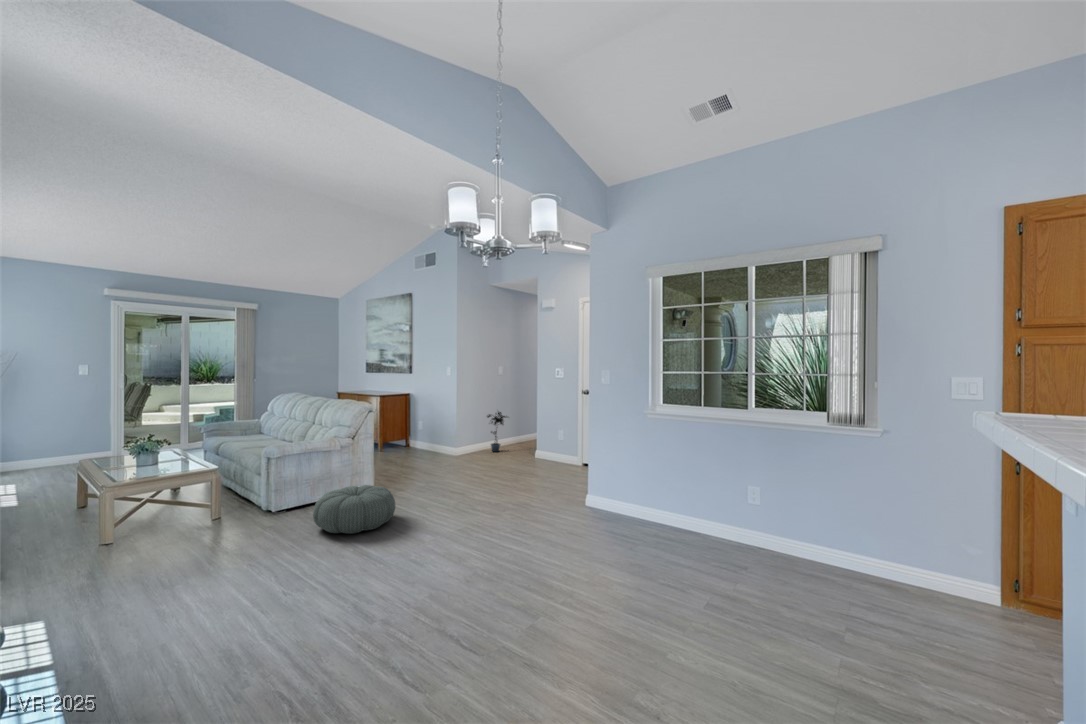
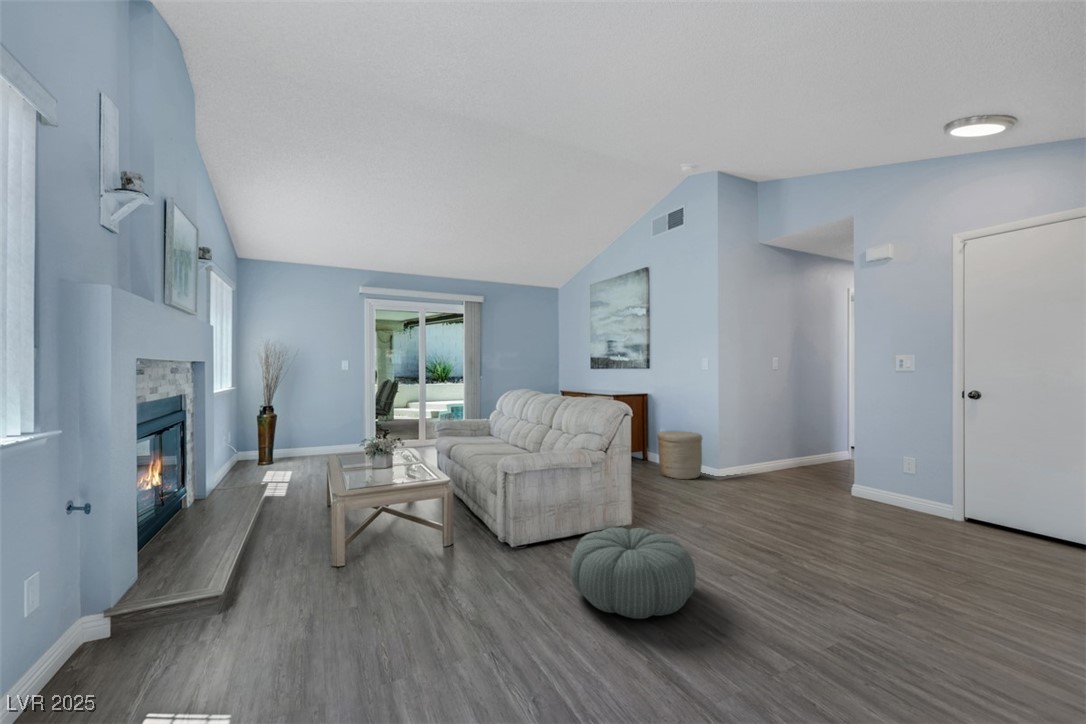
potted plant: present [487,412,506,452] -> none [757,417,797,477]
woven basket: none [411,423,445,459] -> present [657,431,702,479]

